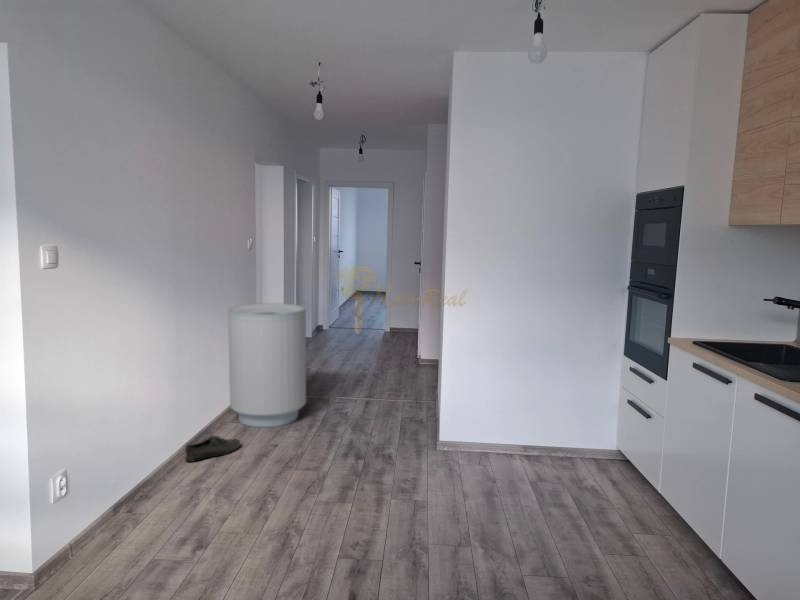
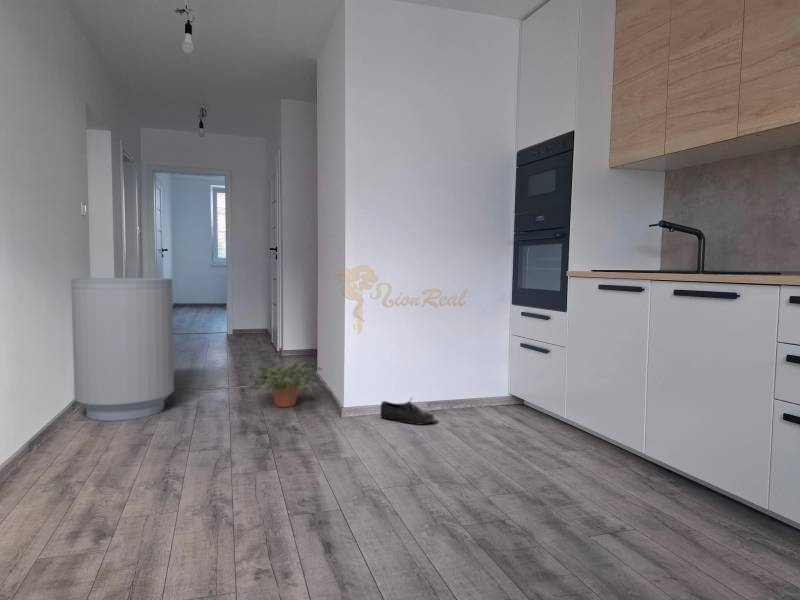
potted plant: none [362,385,434,431] -> present [248,359,324,407]
shoe: present [185,435,240,462] -> present [380,398,436,424]

